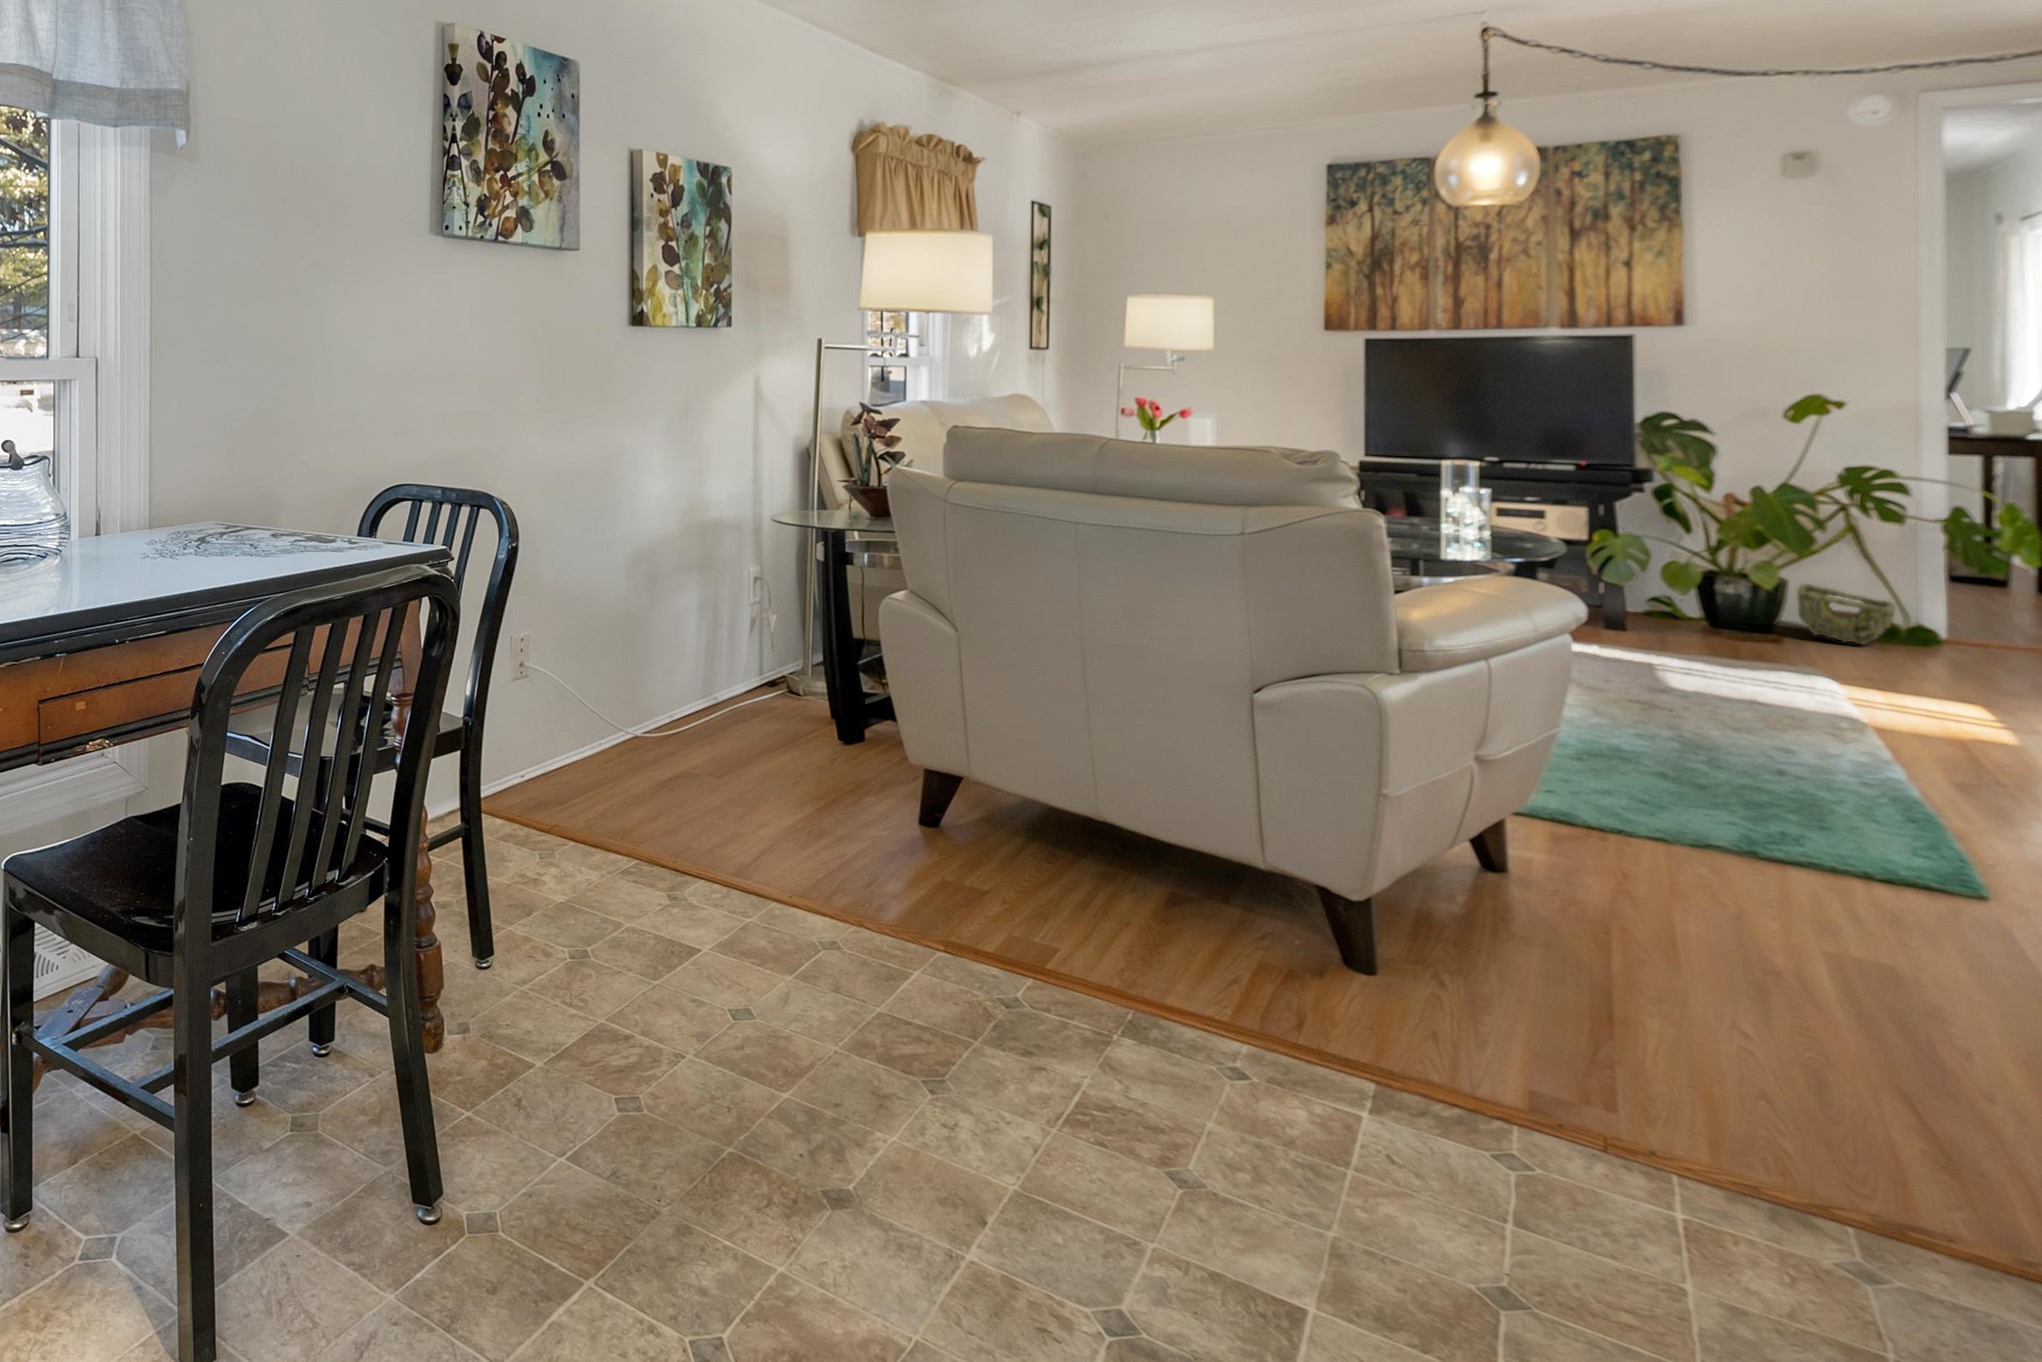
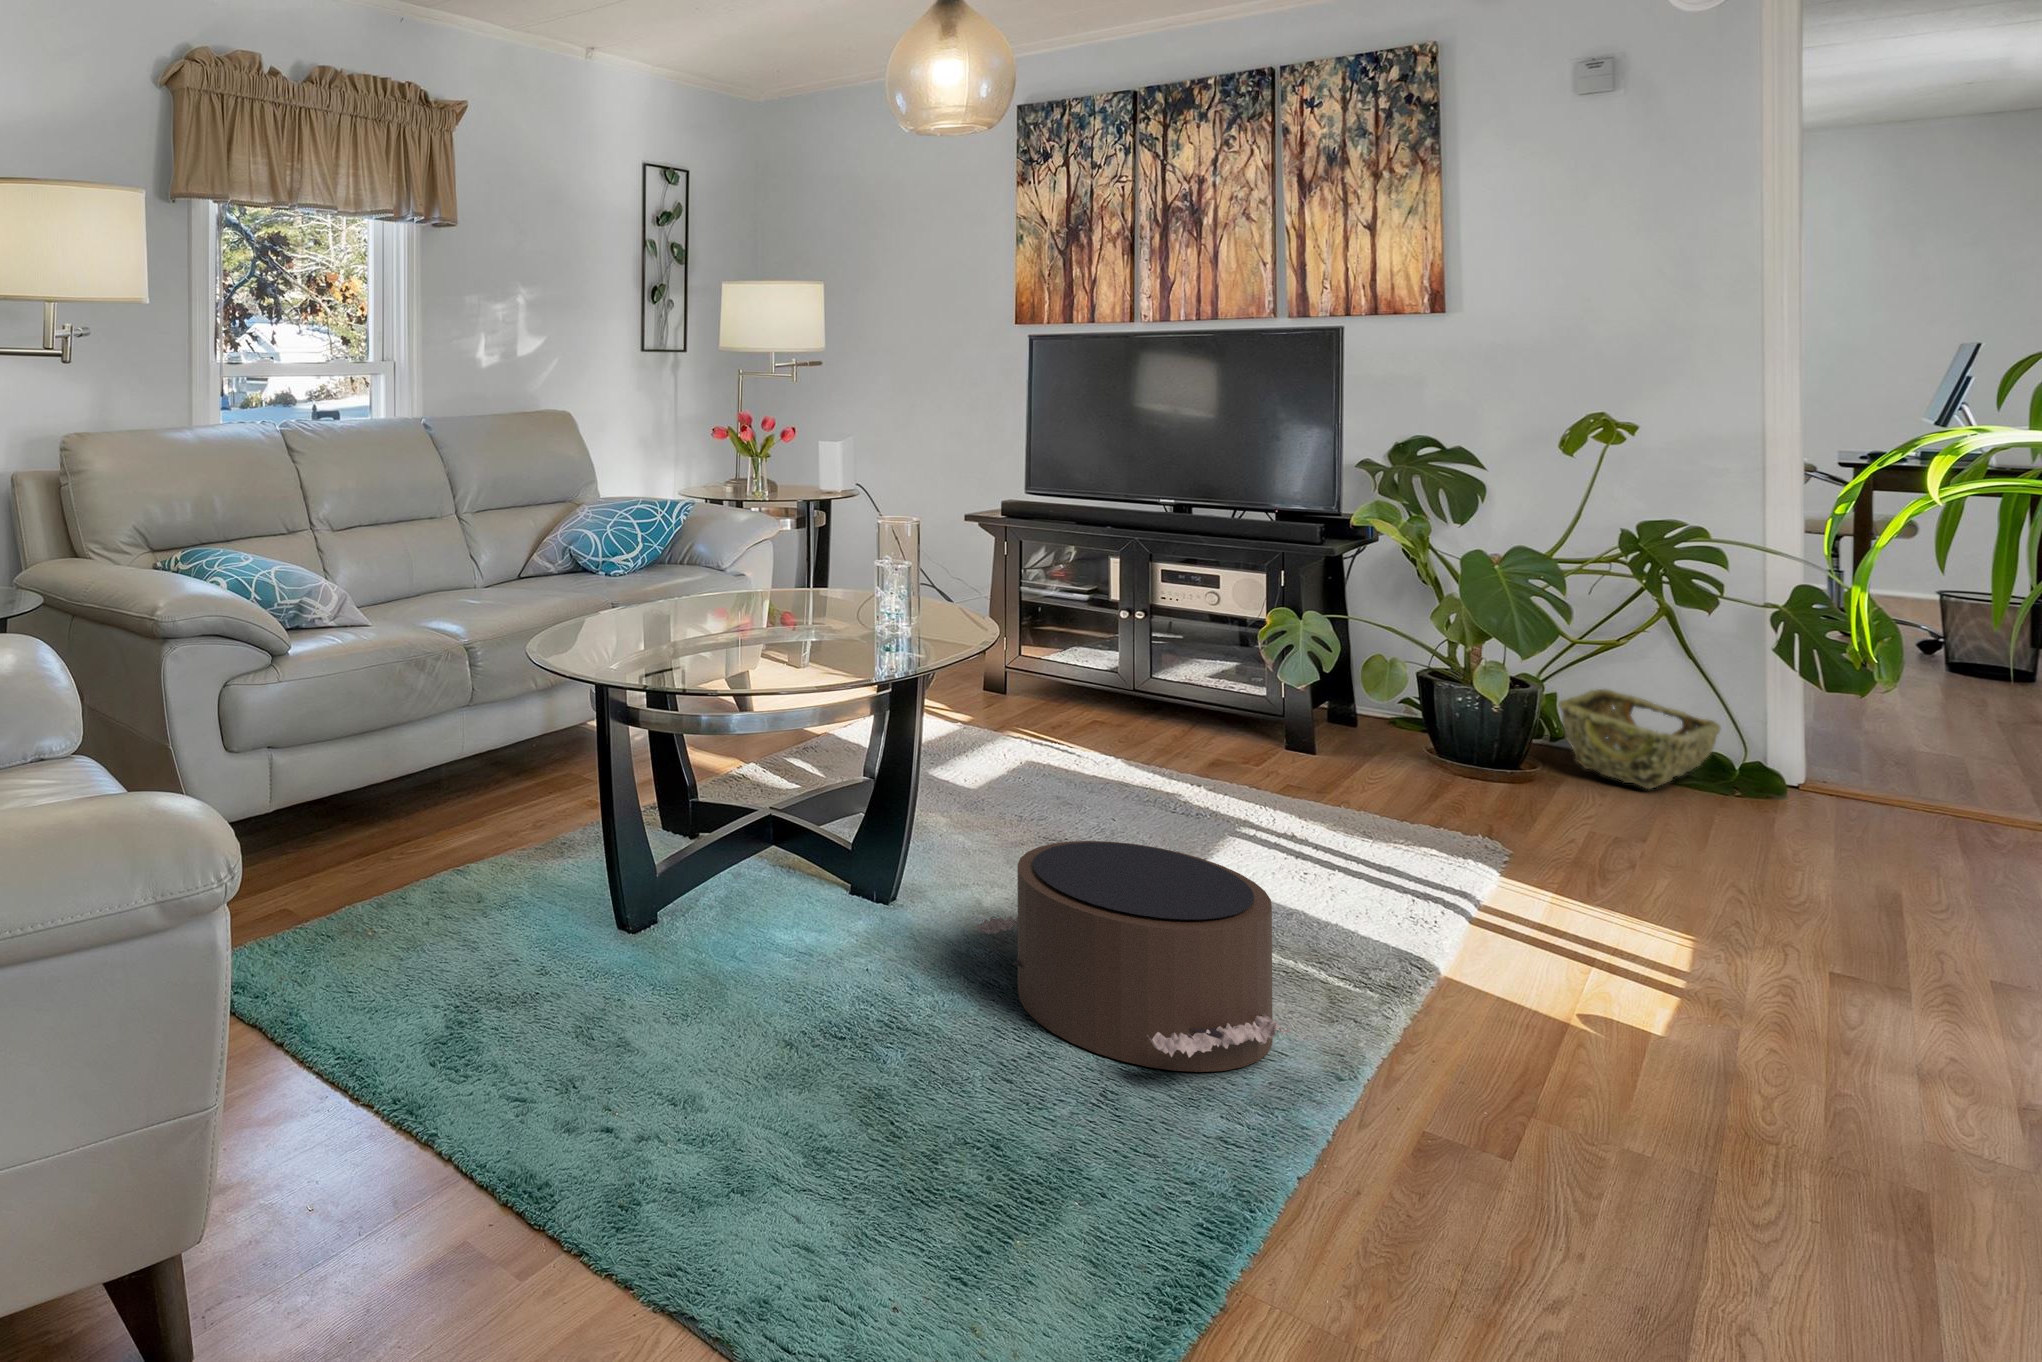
pouf: none [1623,656,1874,769] -> present [976,841,1290,1072]

